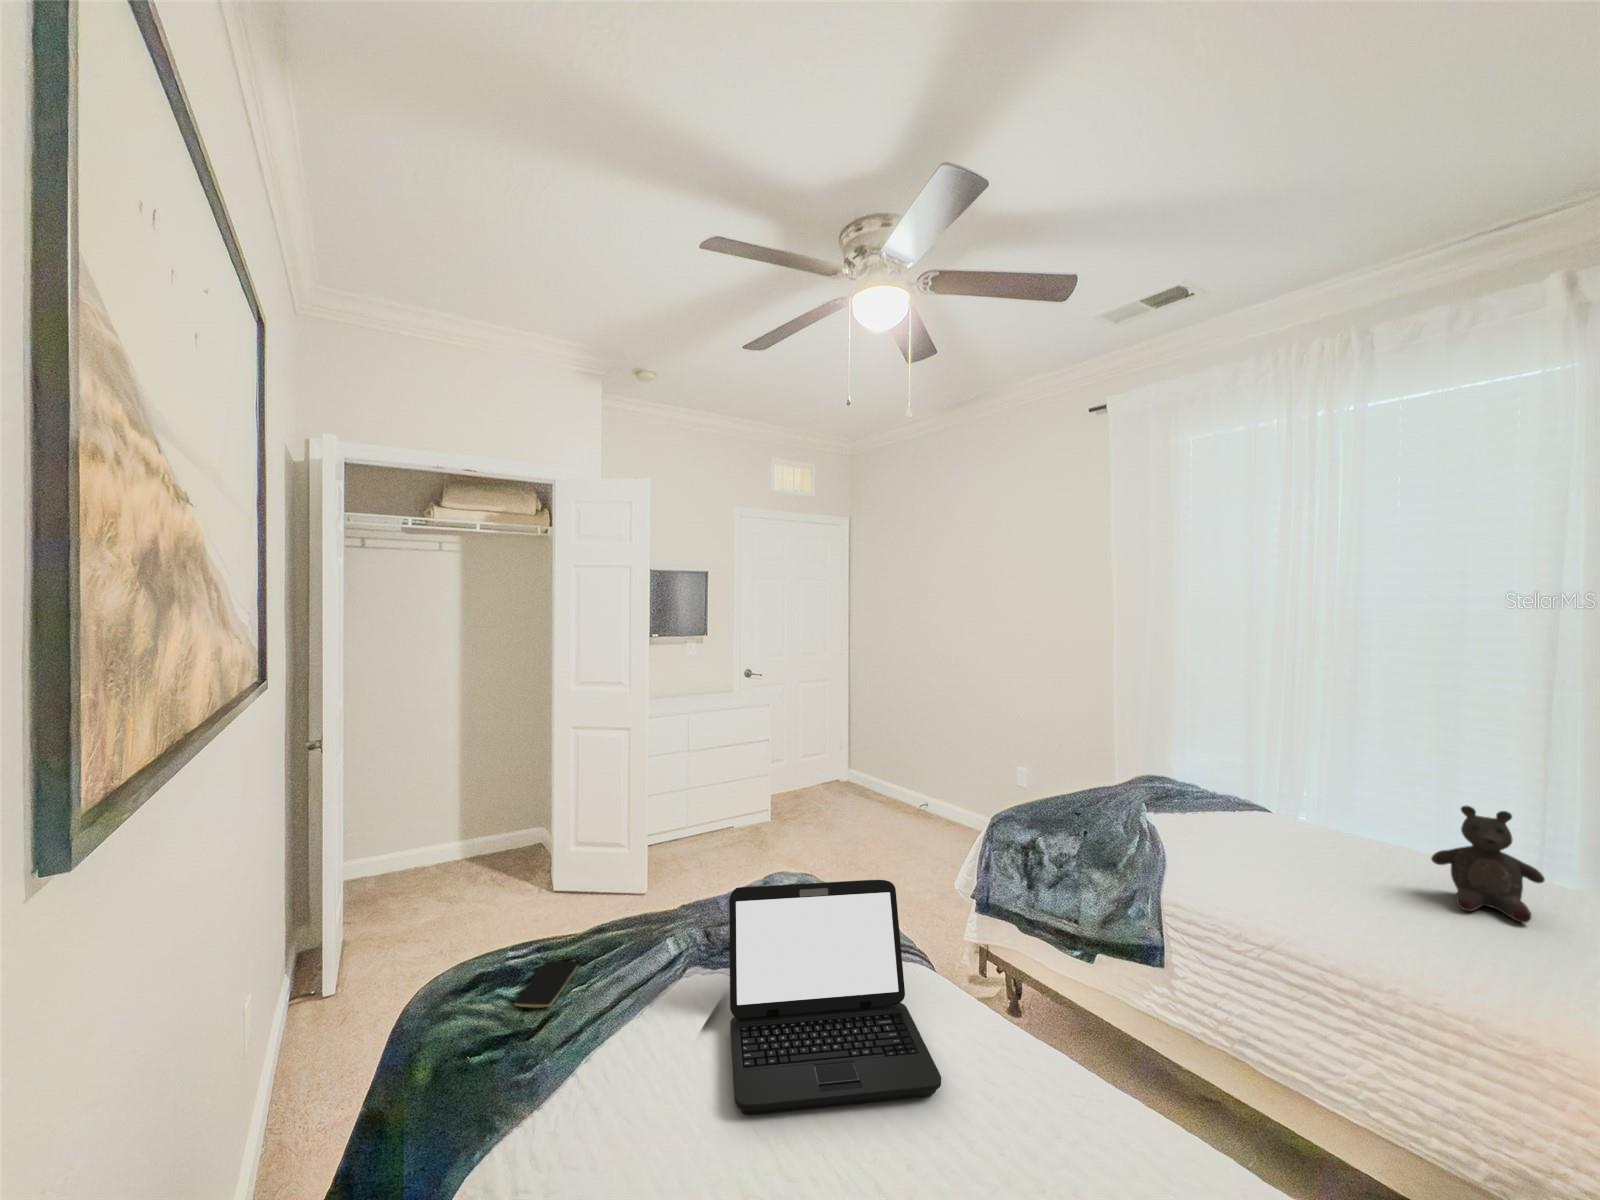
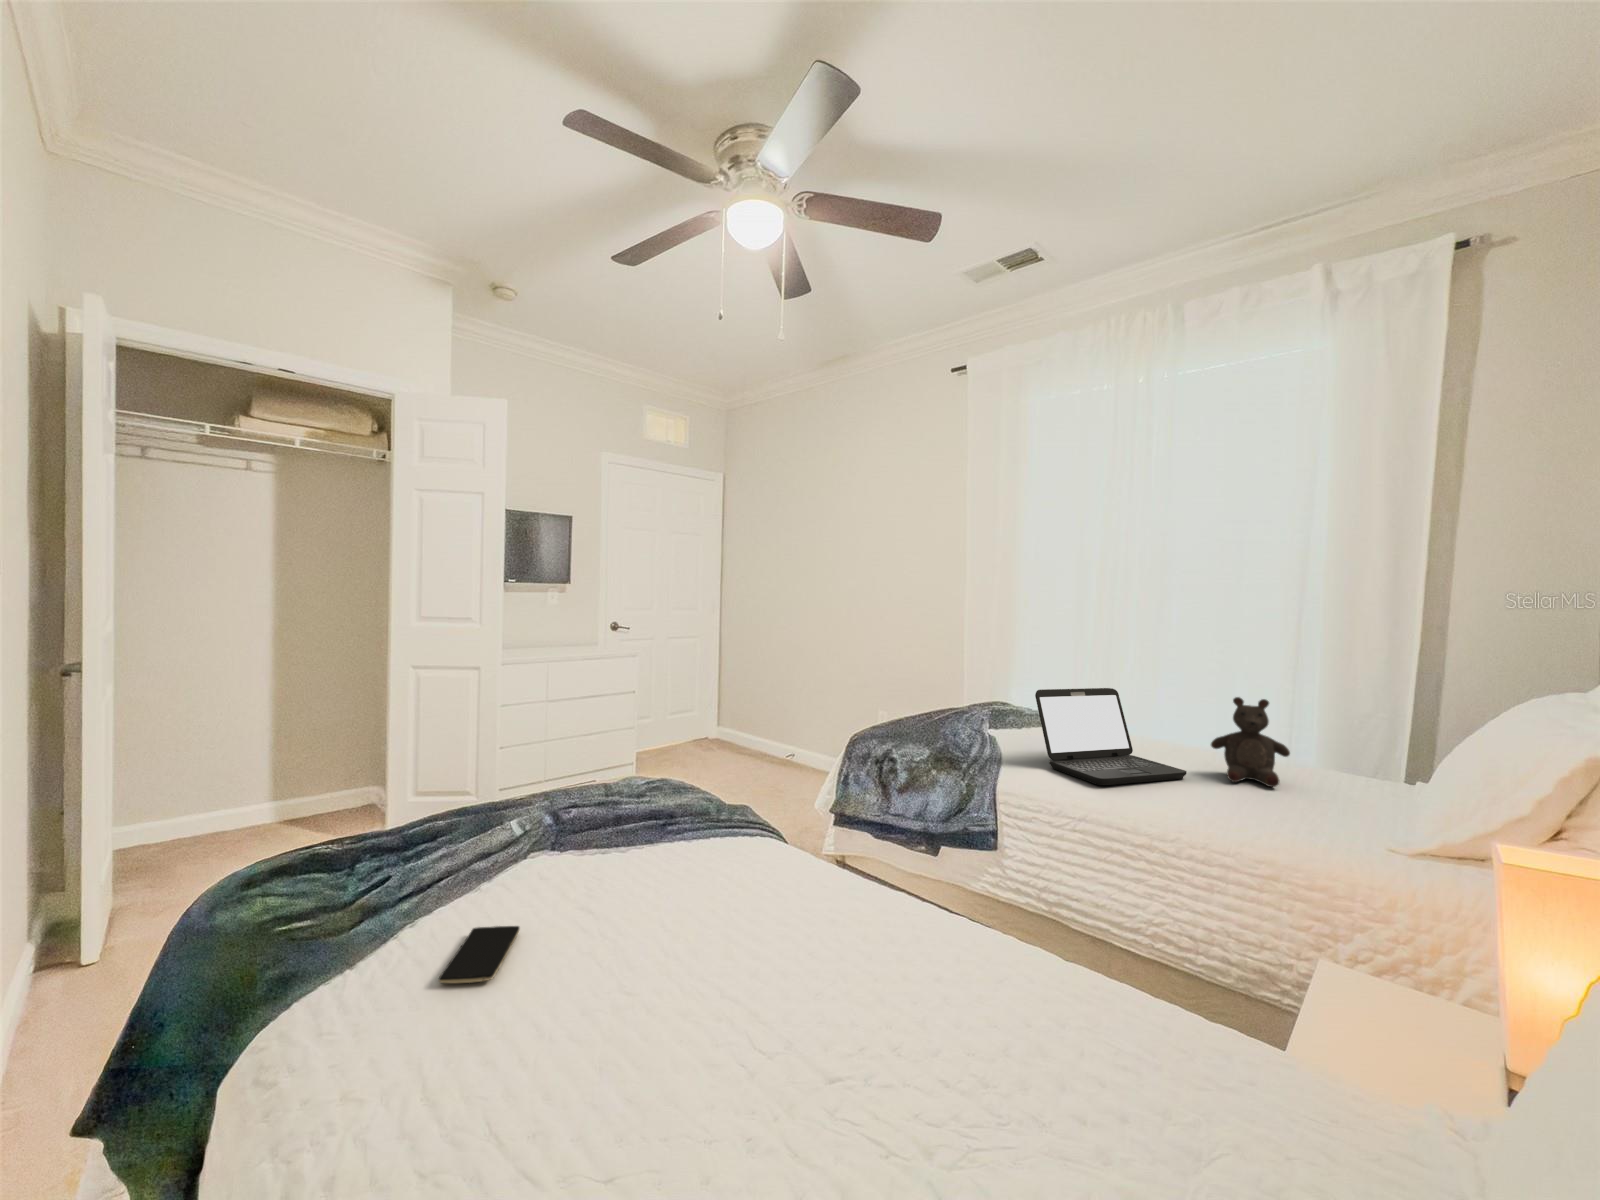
laptop: present [729,880,941,1115] -> present [1035,688,1187,785]
smartphone: present [514,961,578,1007] -> present [438,926,520,983]

